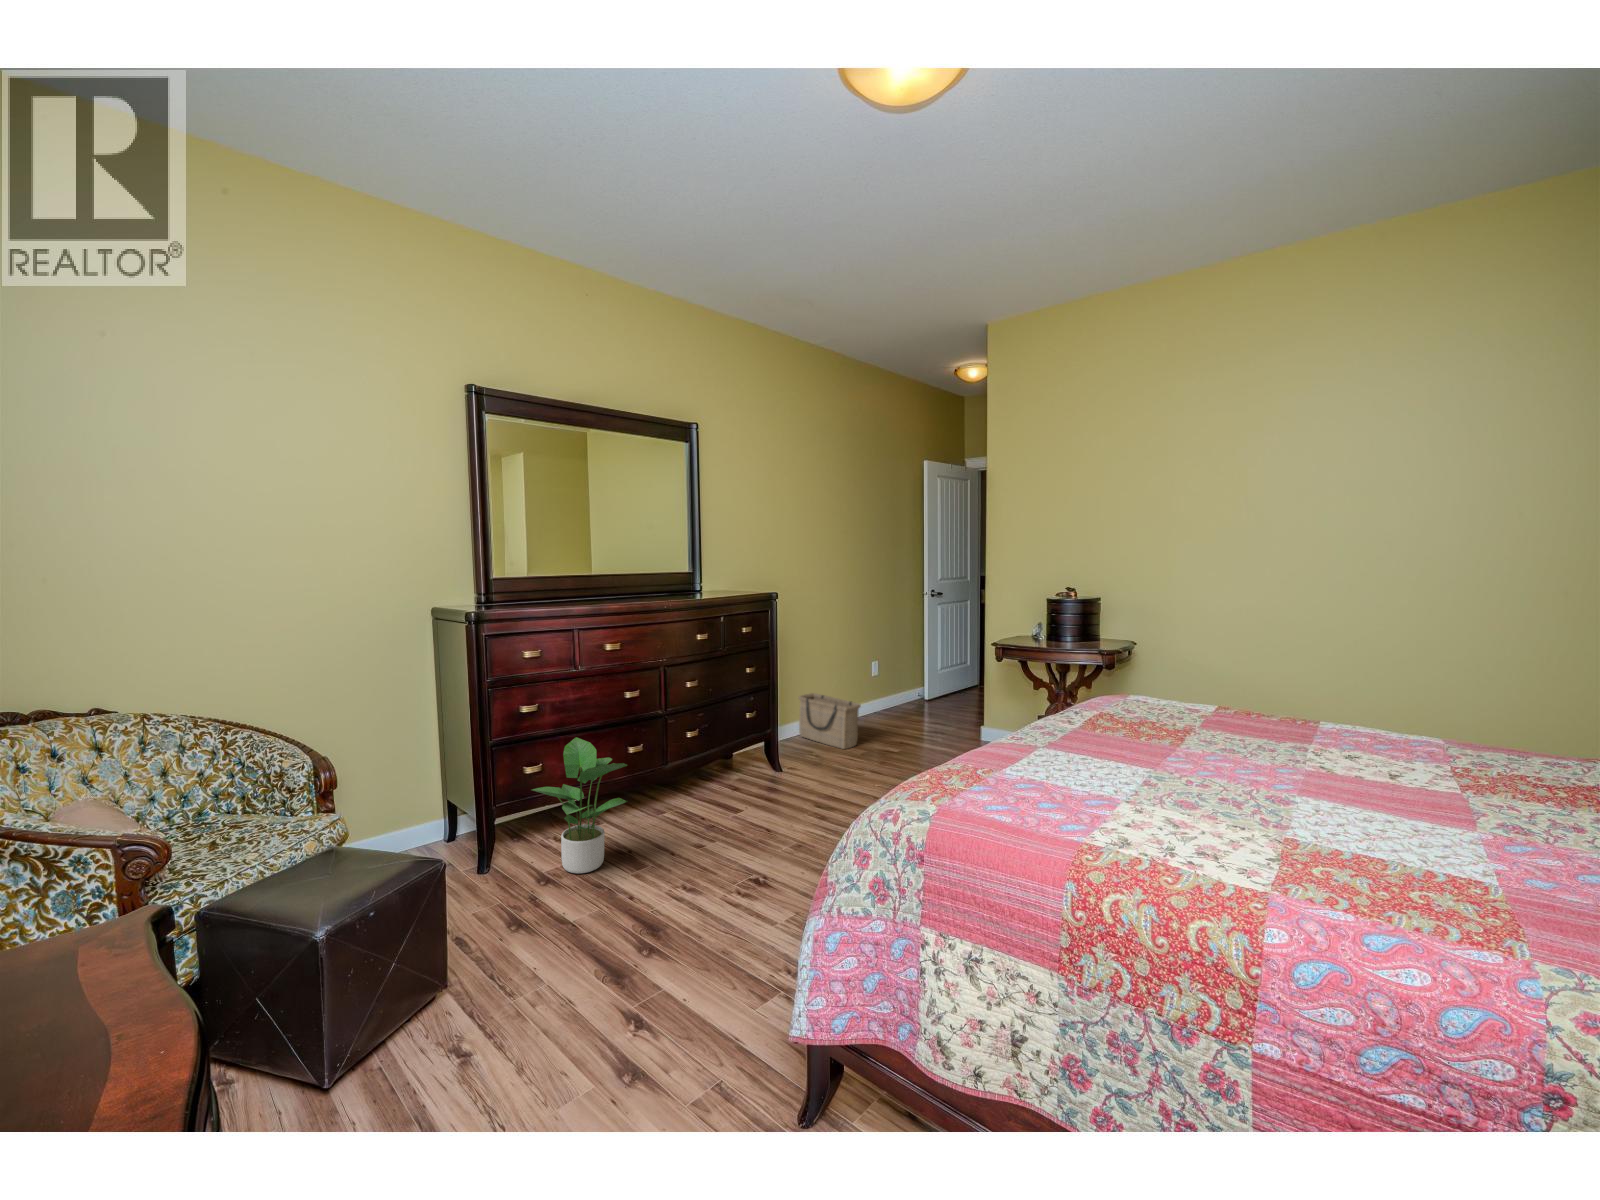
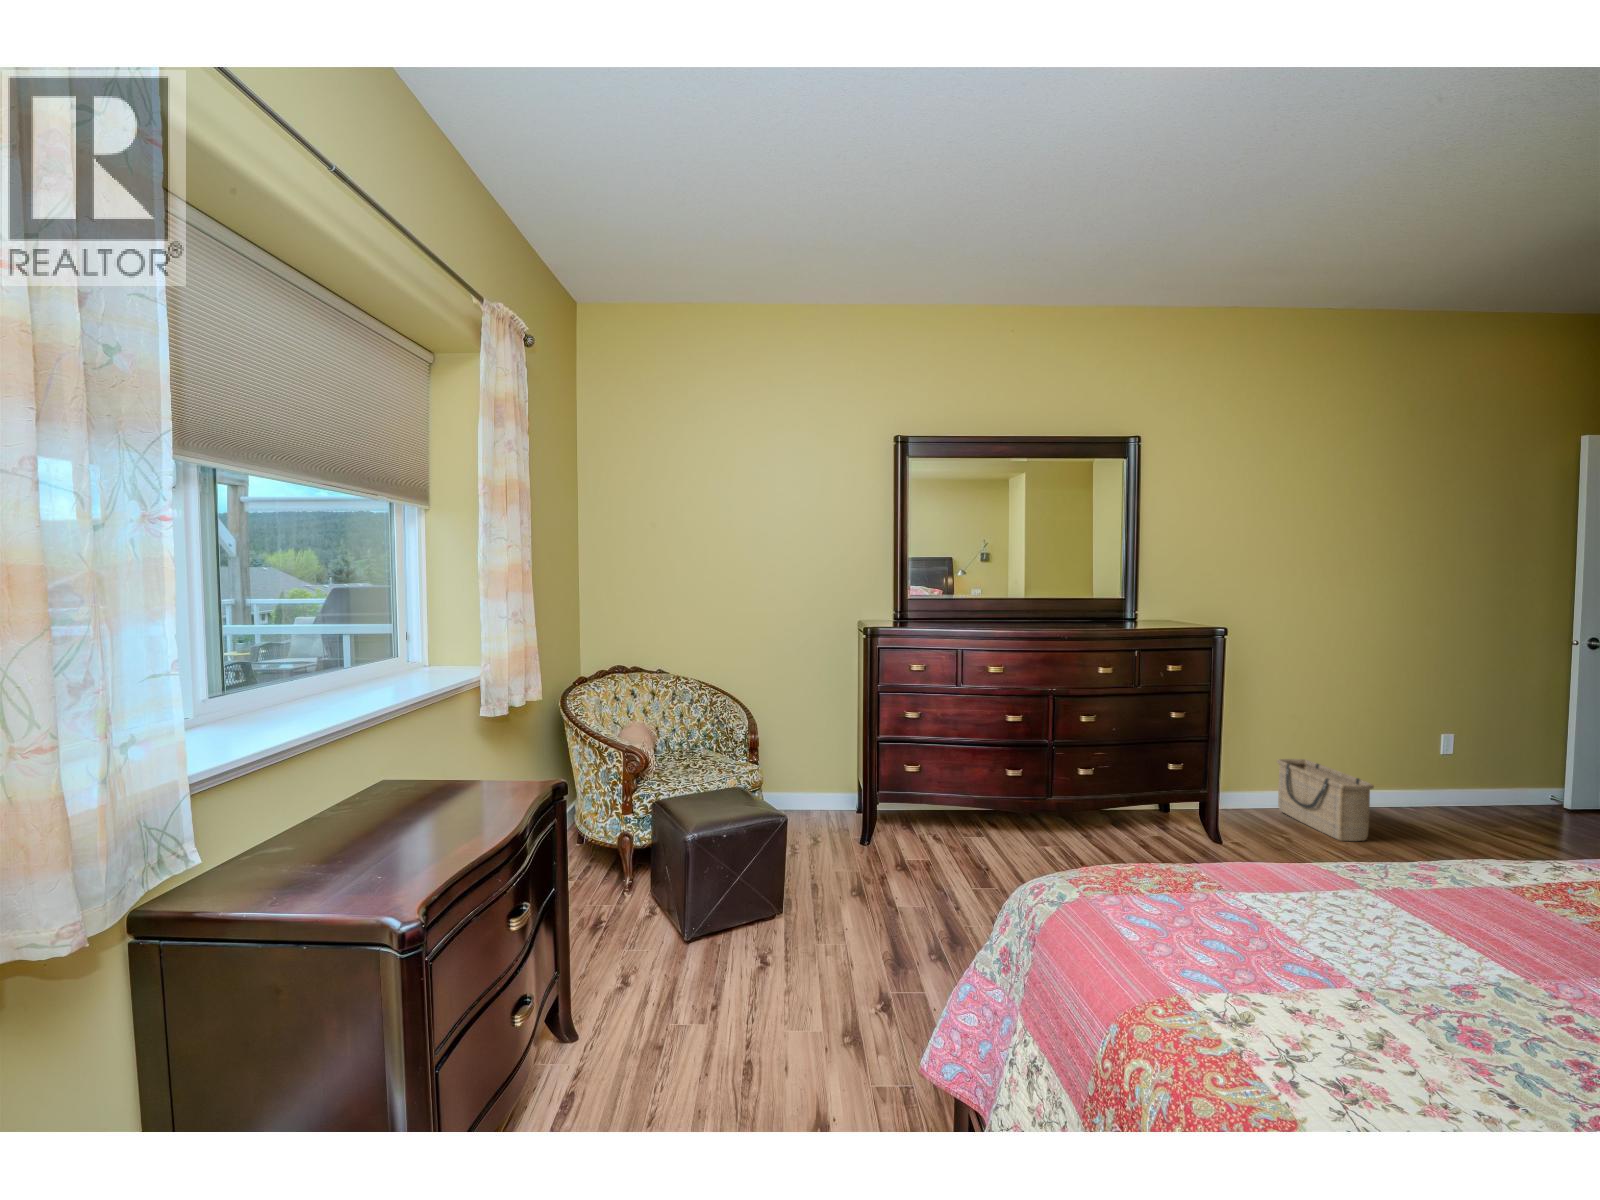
potted plant: present [532,737,627,873] -> none [892,745,980,872]

